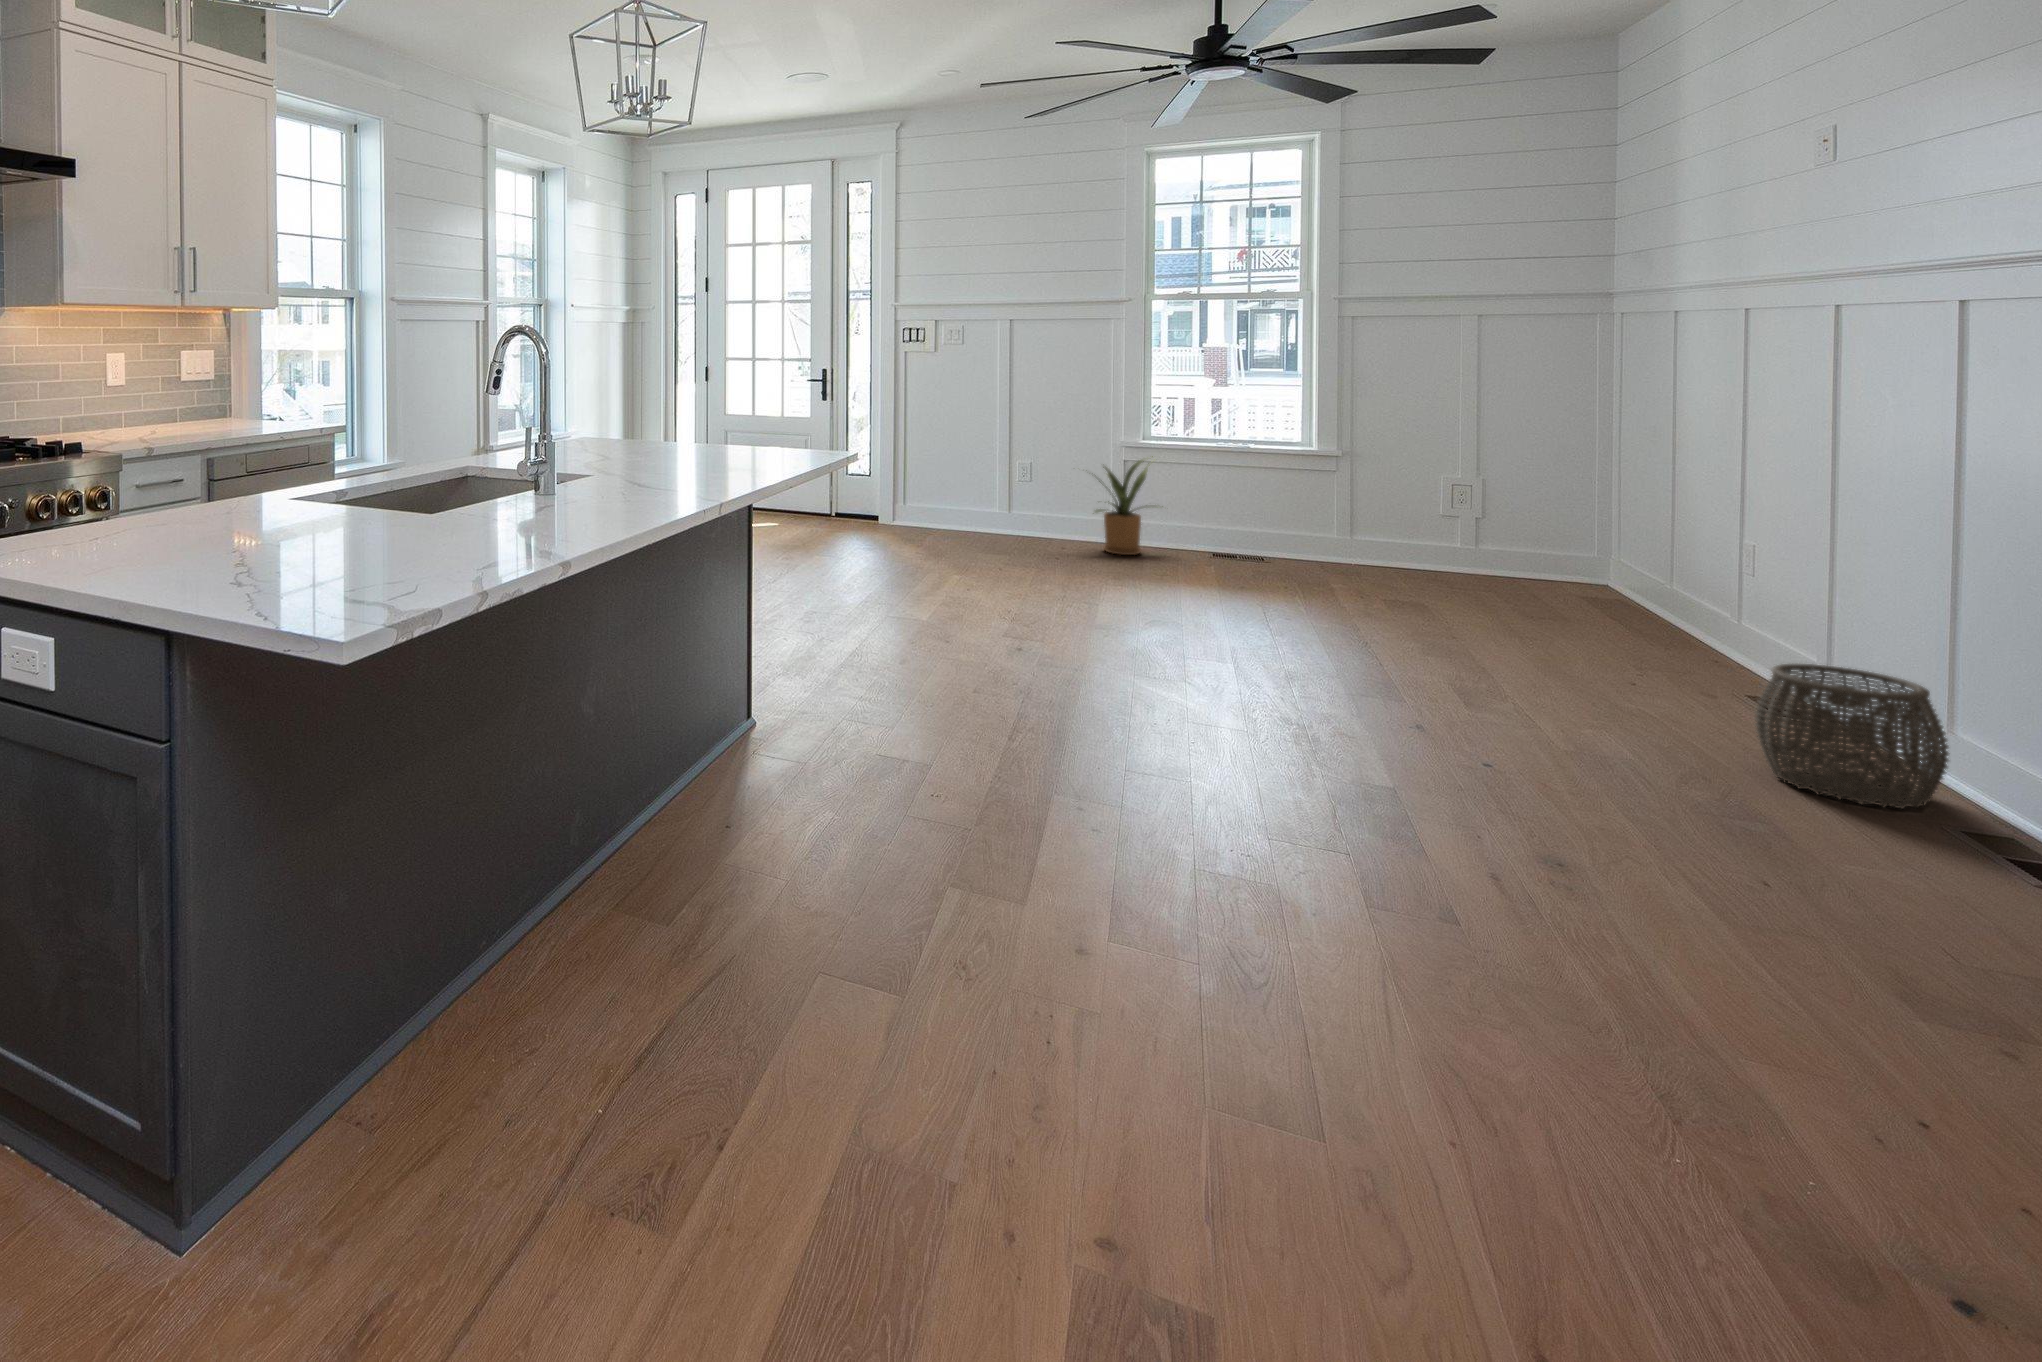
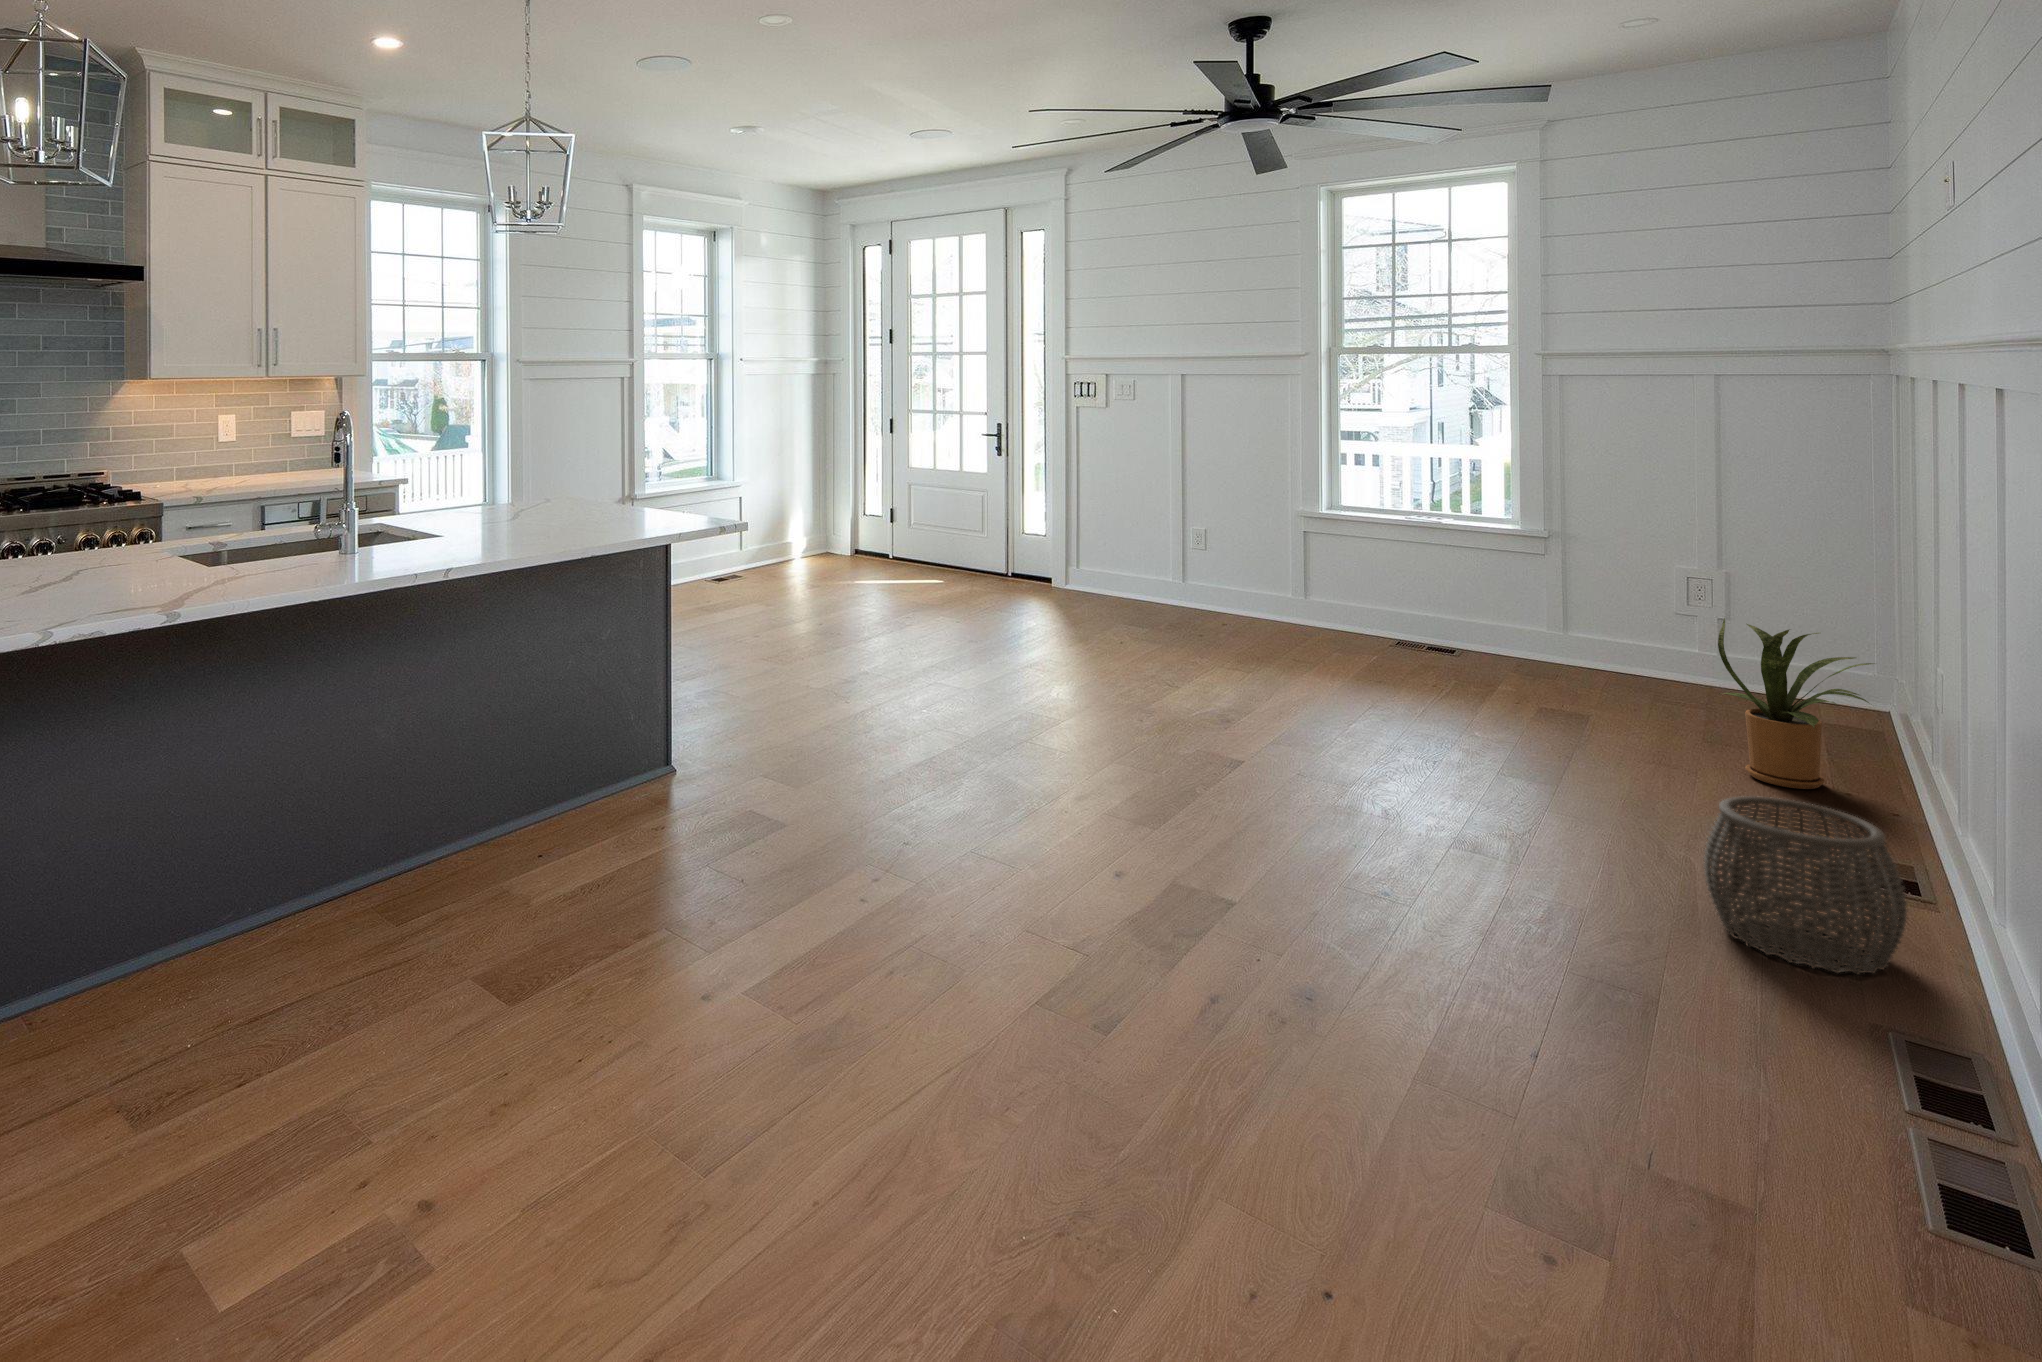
house plant: present [1095,456,1163,555] -> present [1718,618,1875,789]

